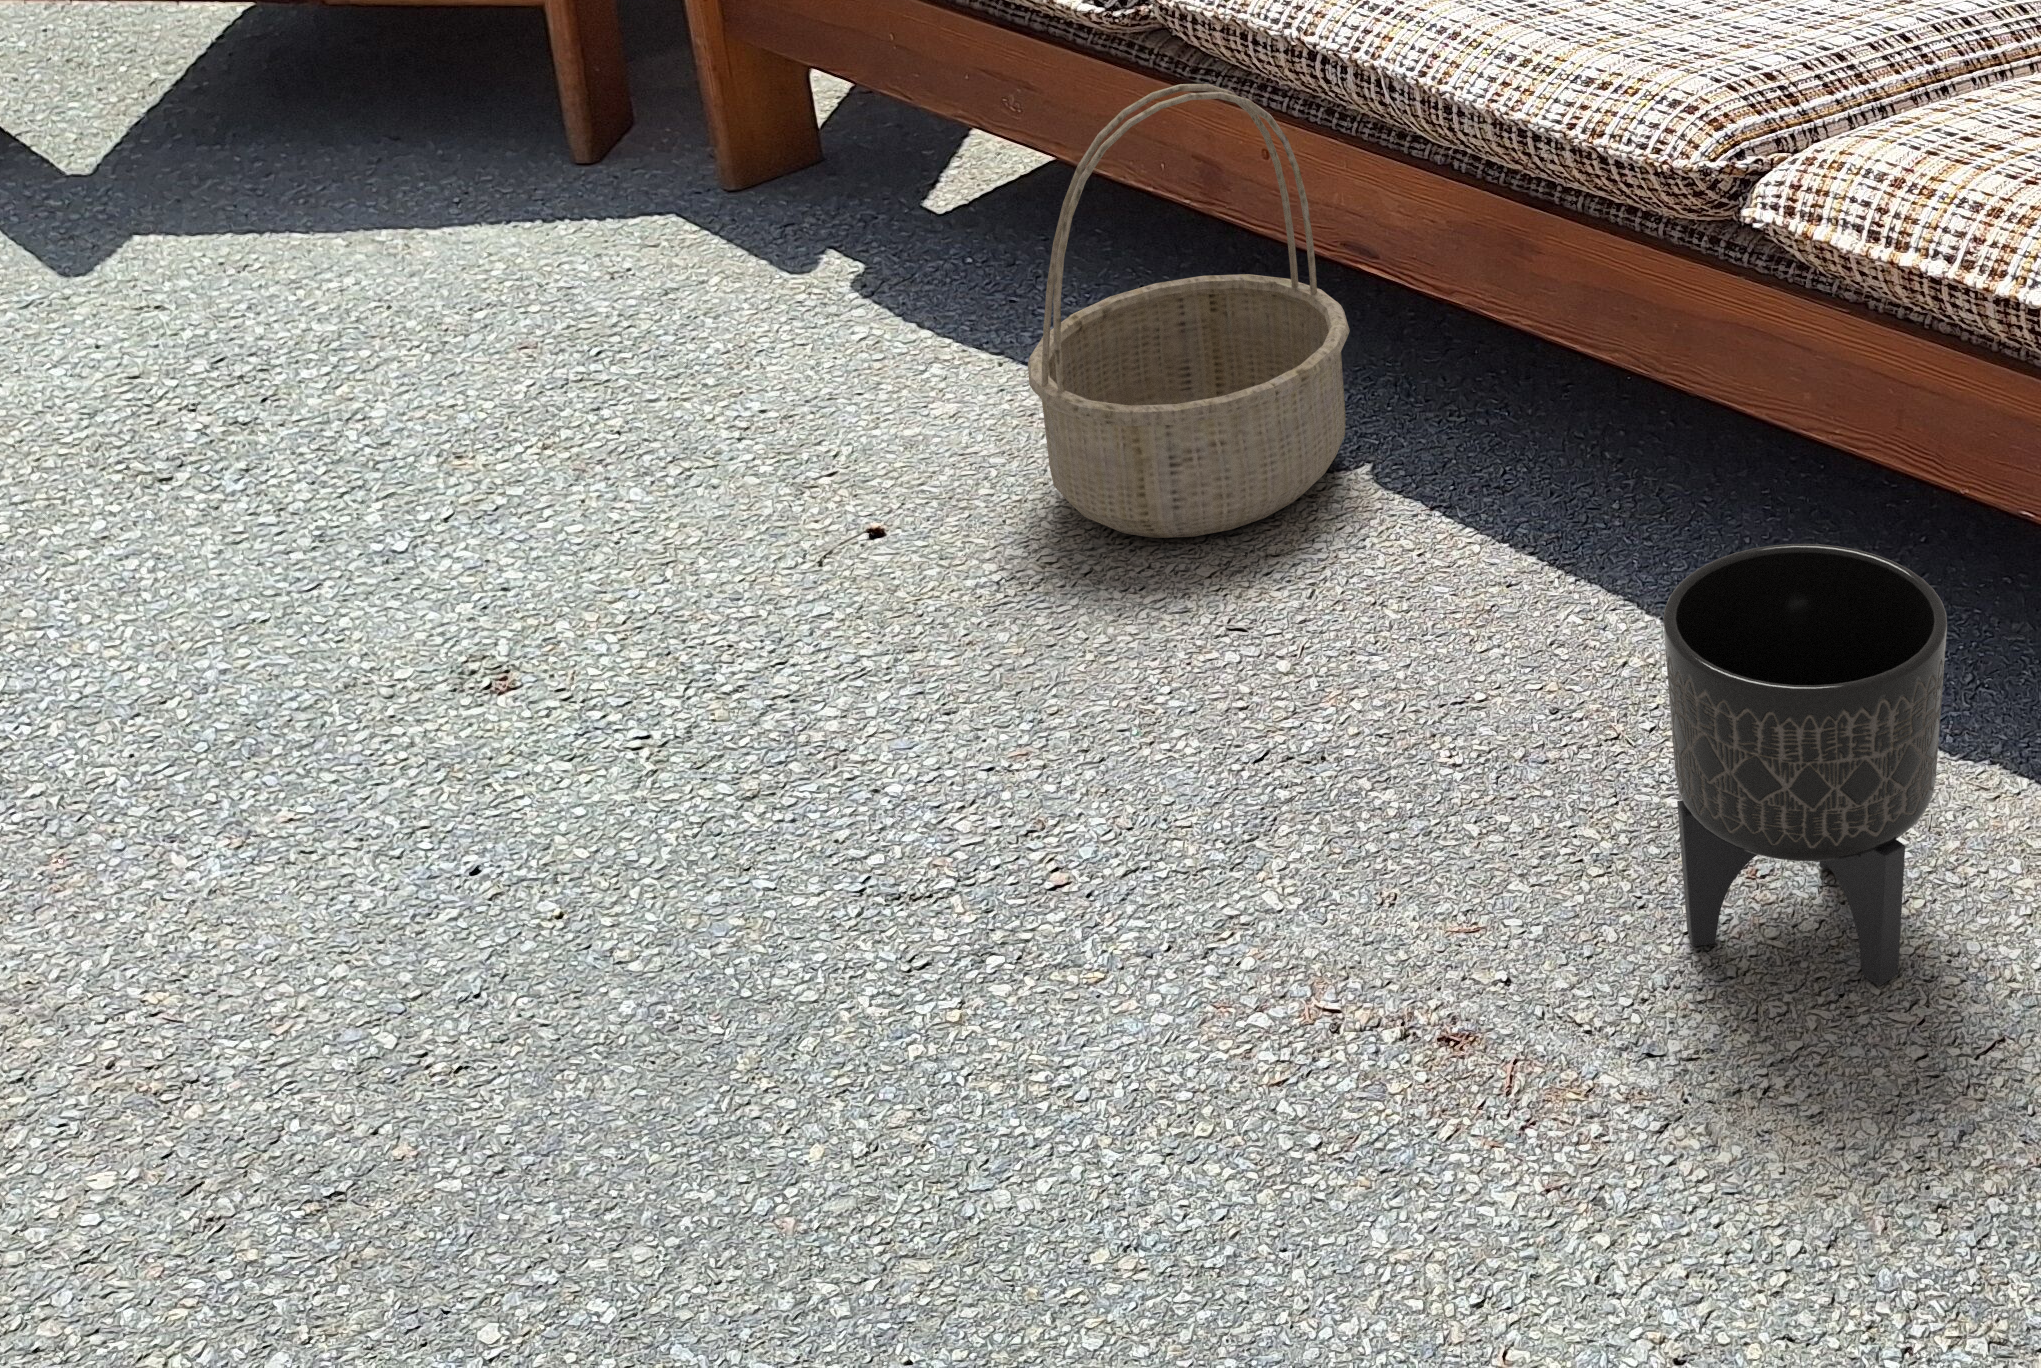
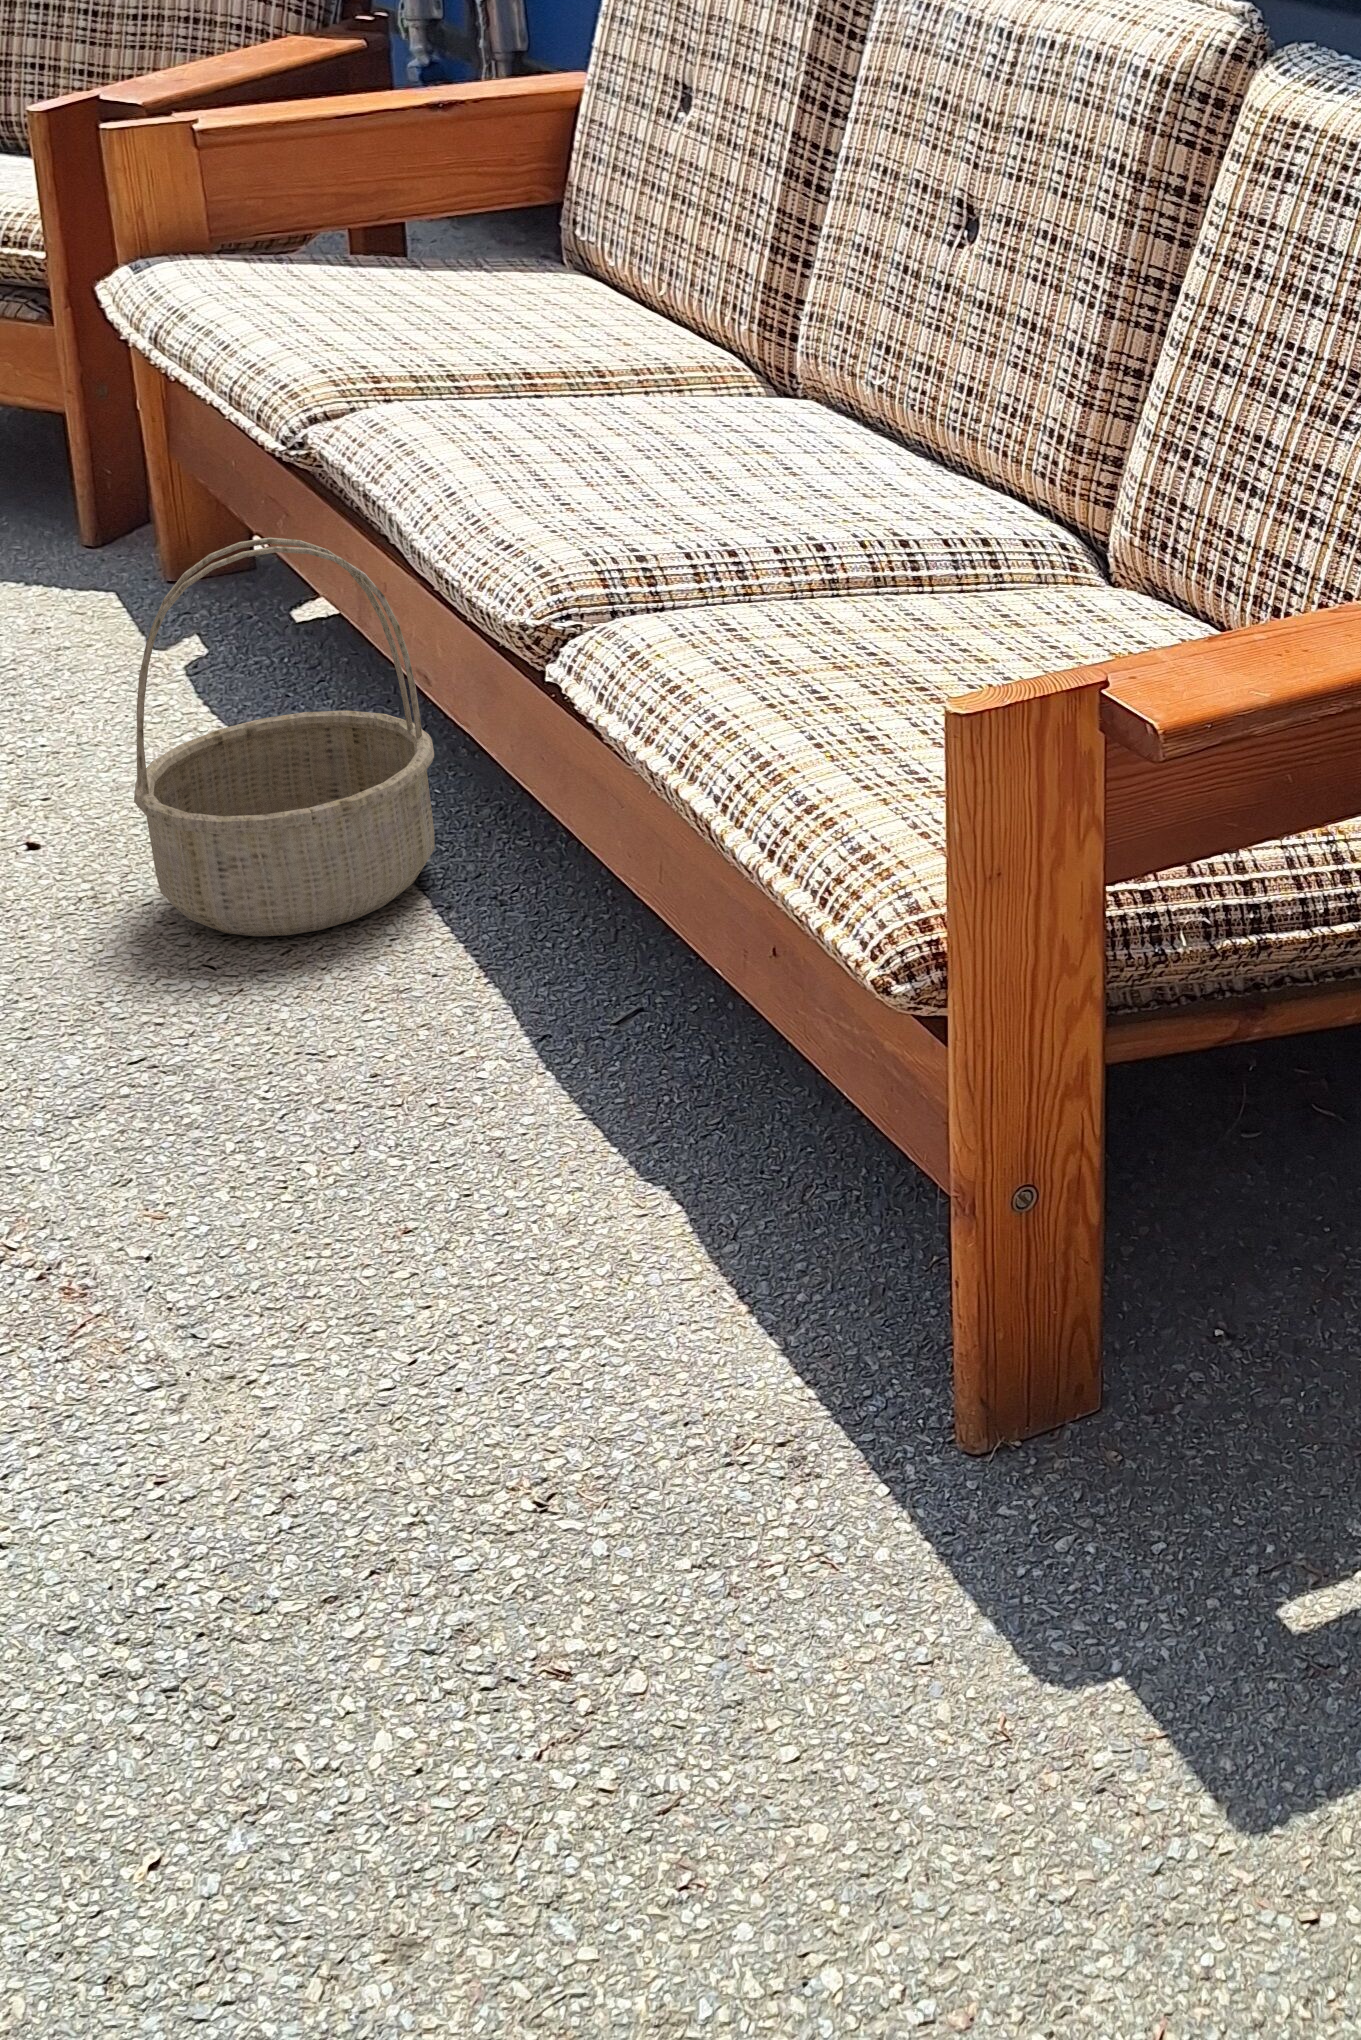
planter: present [1663,544,1947,986] -> none [275,1002,543,1420]

